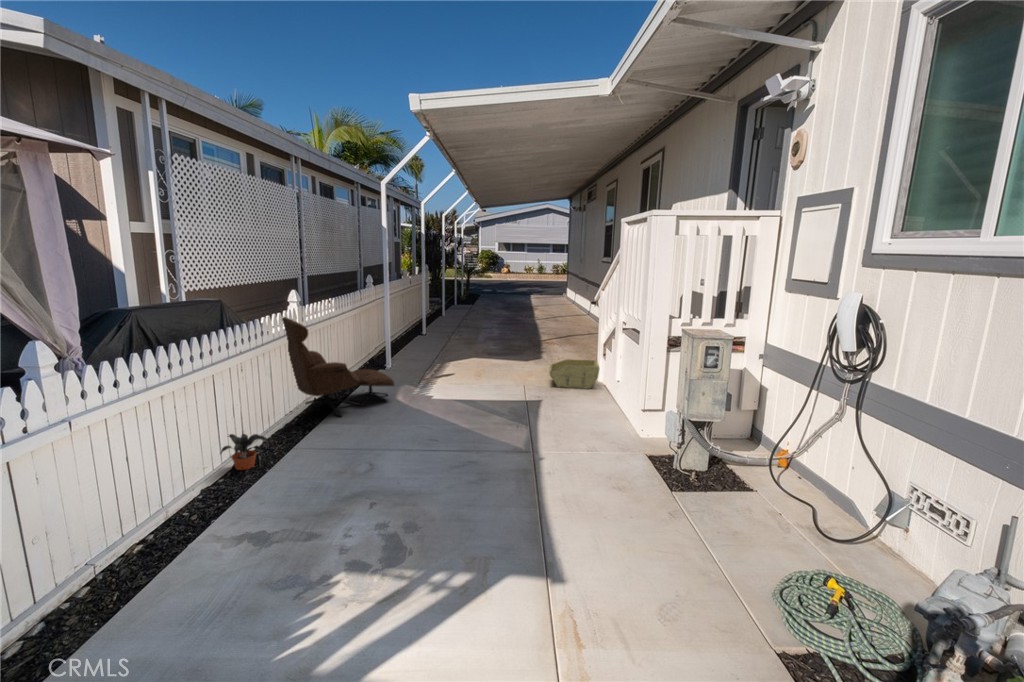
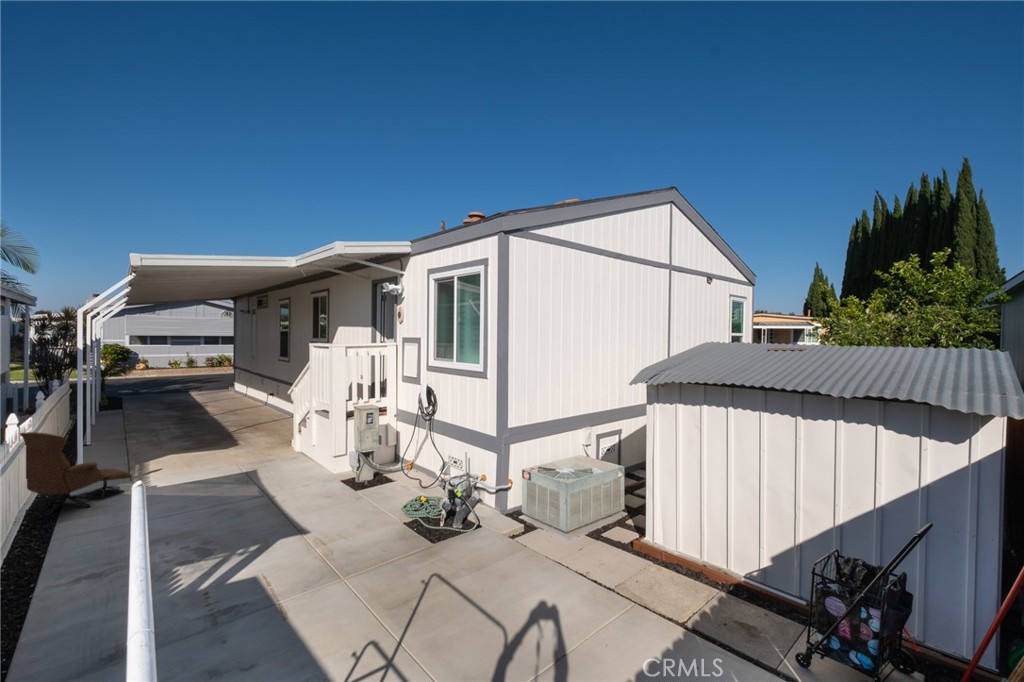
storage bin: present [549,359,599,389] -> none [258,436,298,459]
potted plant: present [220,434,269,470] -> none [16,519,65,549]

